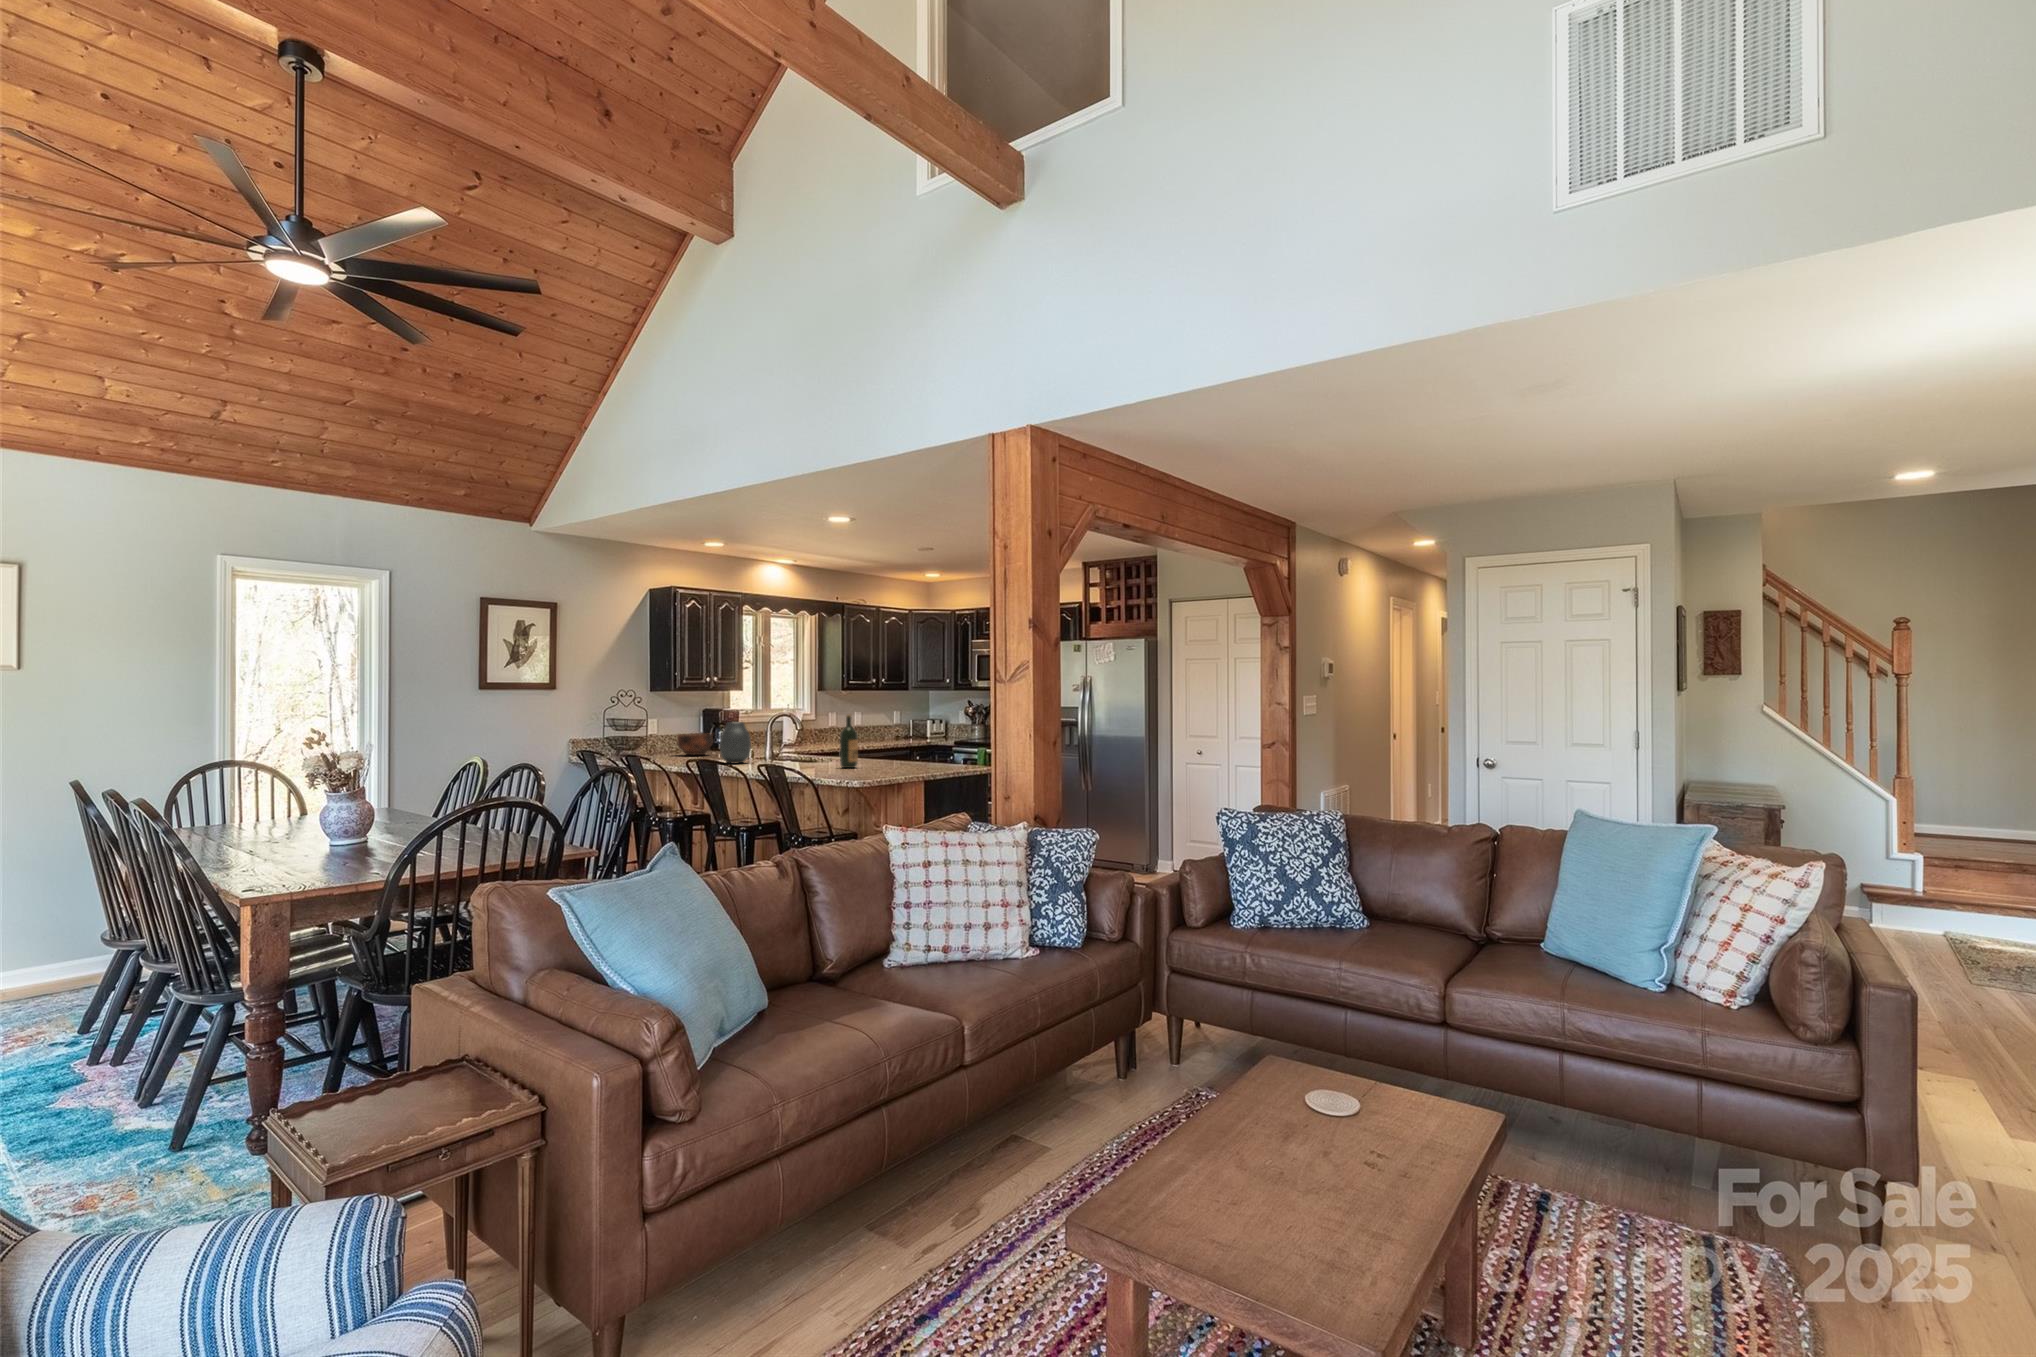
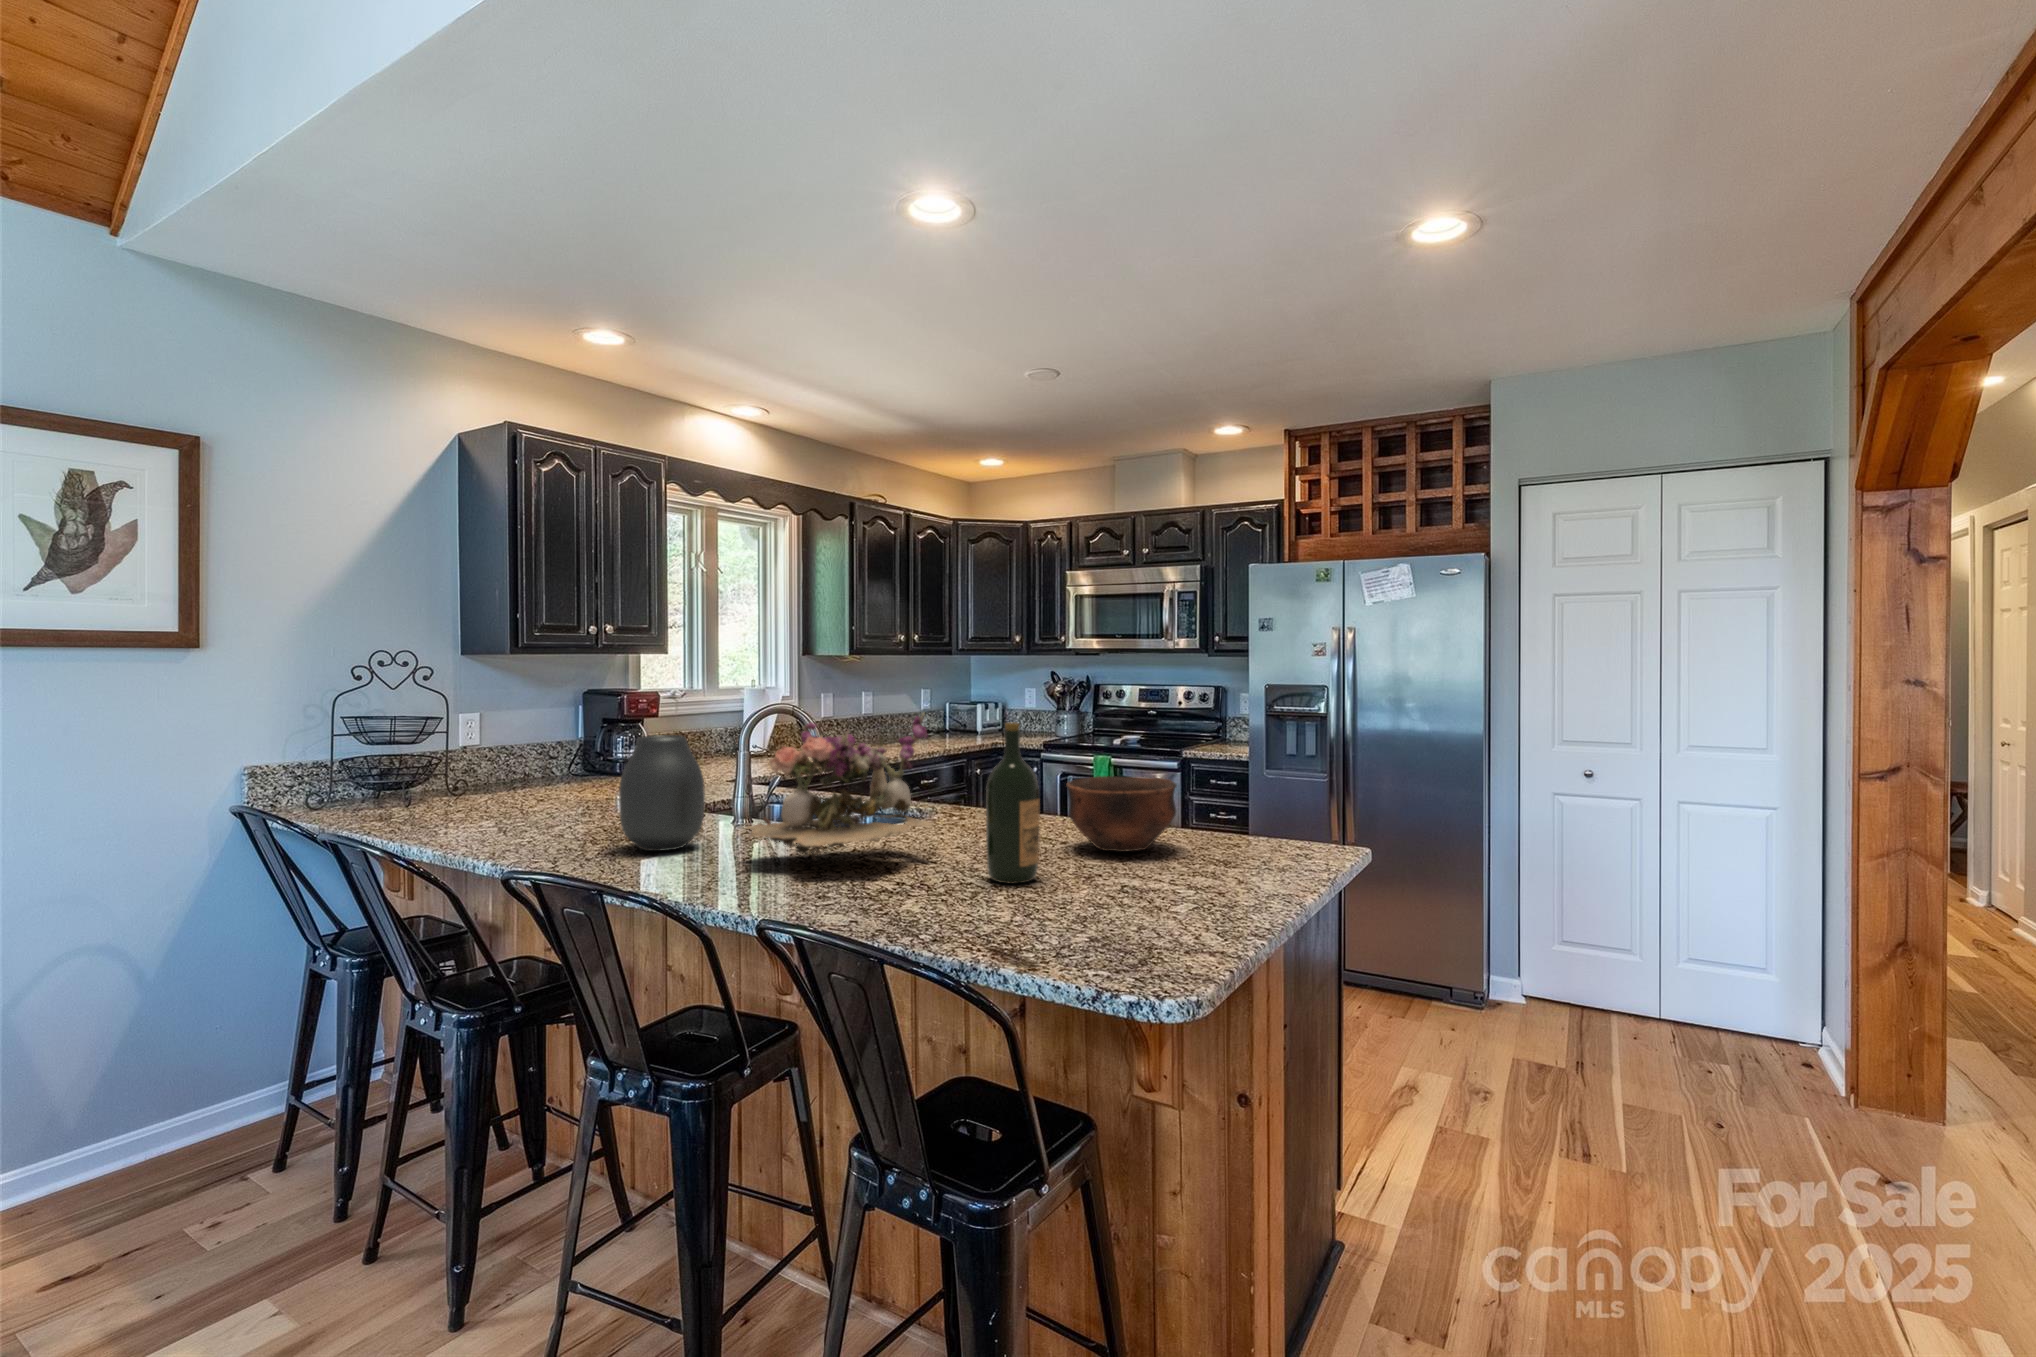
flower arrangement: none [763,713,830,765] -> present [746,713,933,859]
bowl: present [677,733,713,755] -> present [1066,776,1177,852]

